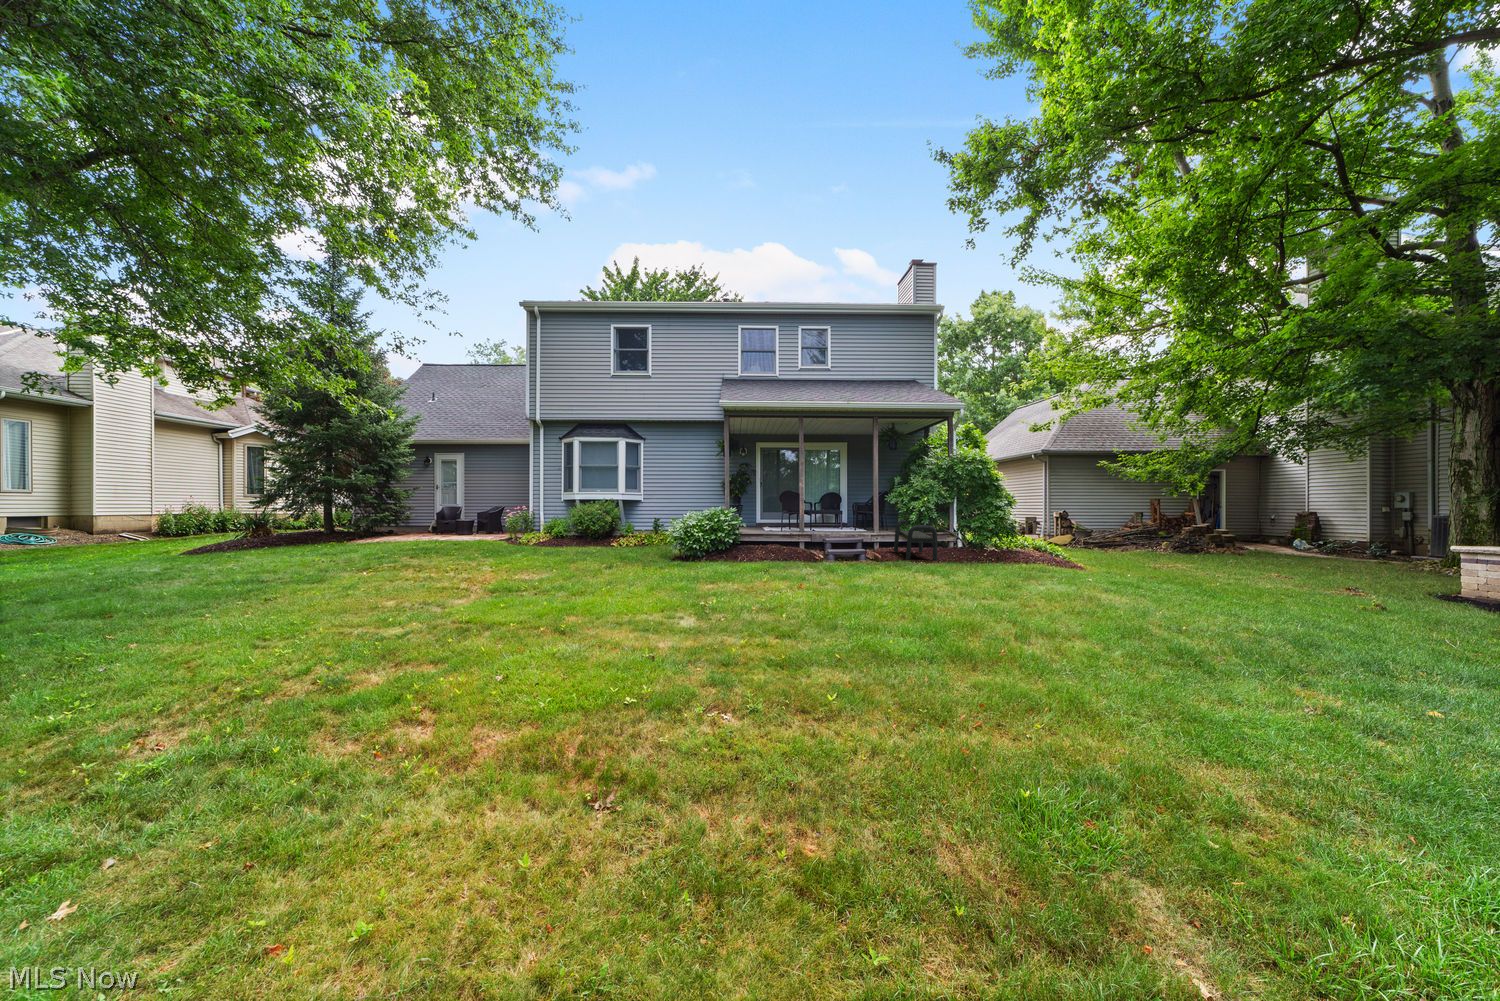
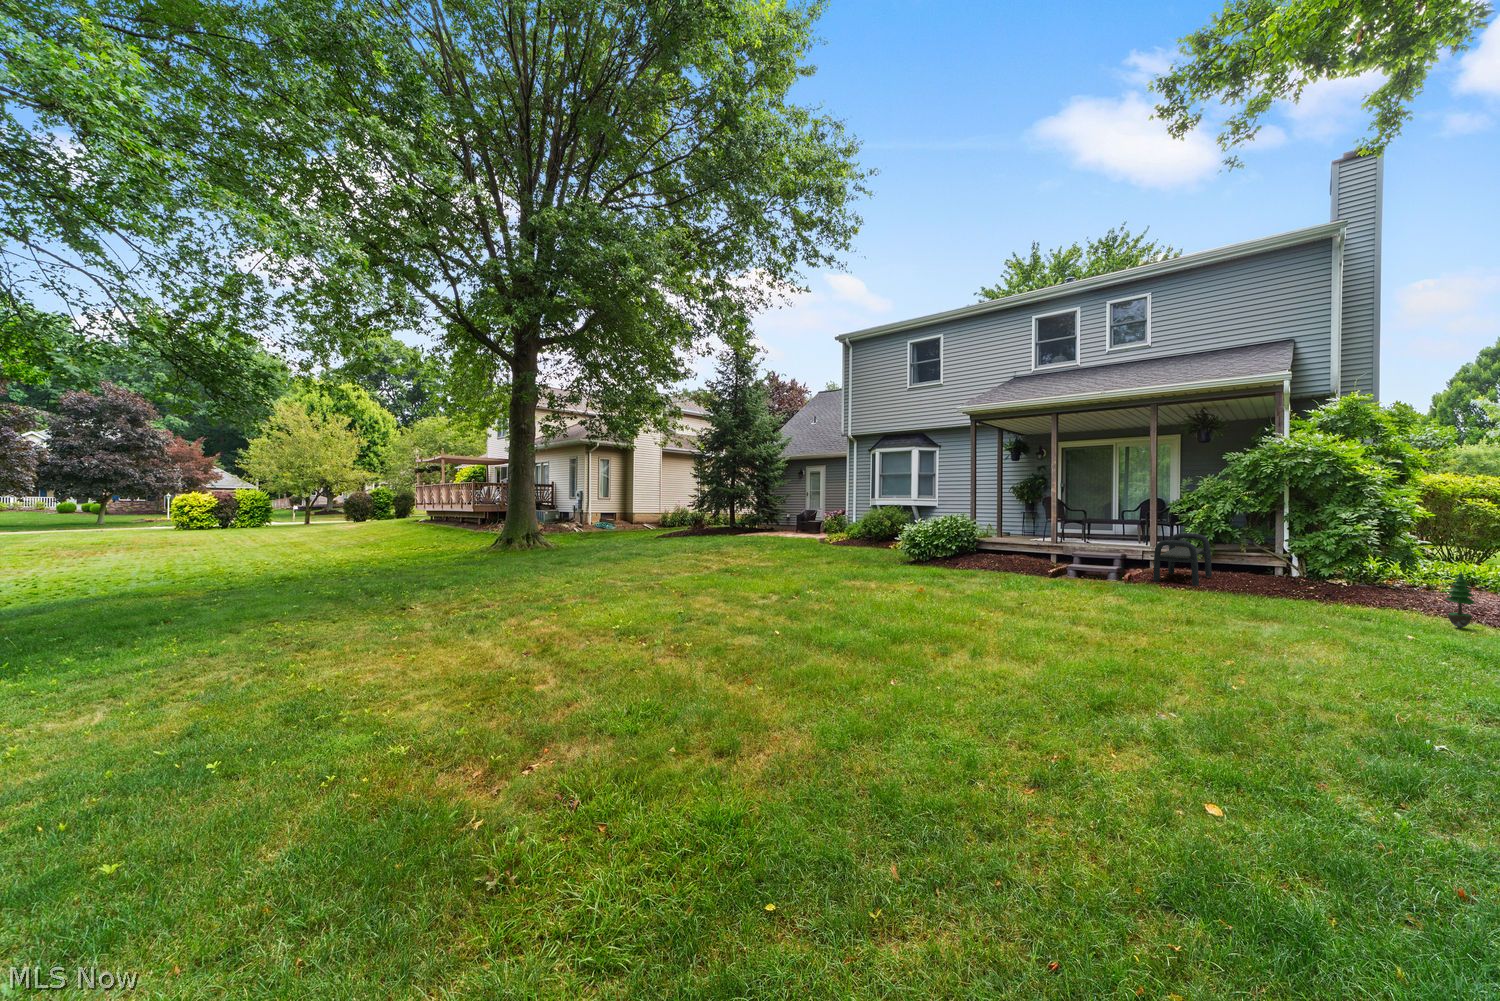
potted tree: none [1106,539,1122,575] -> present [1446,572,1475,628]

